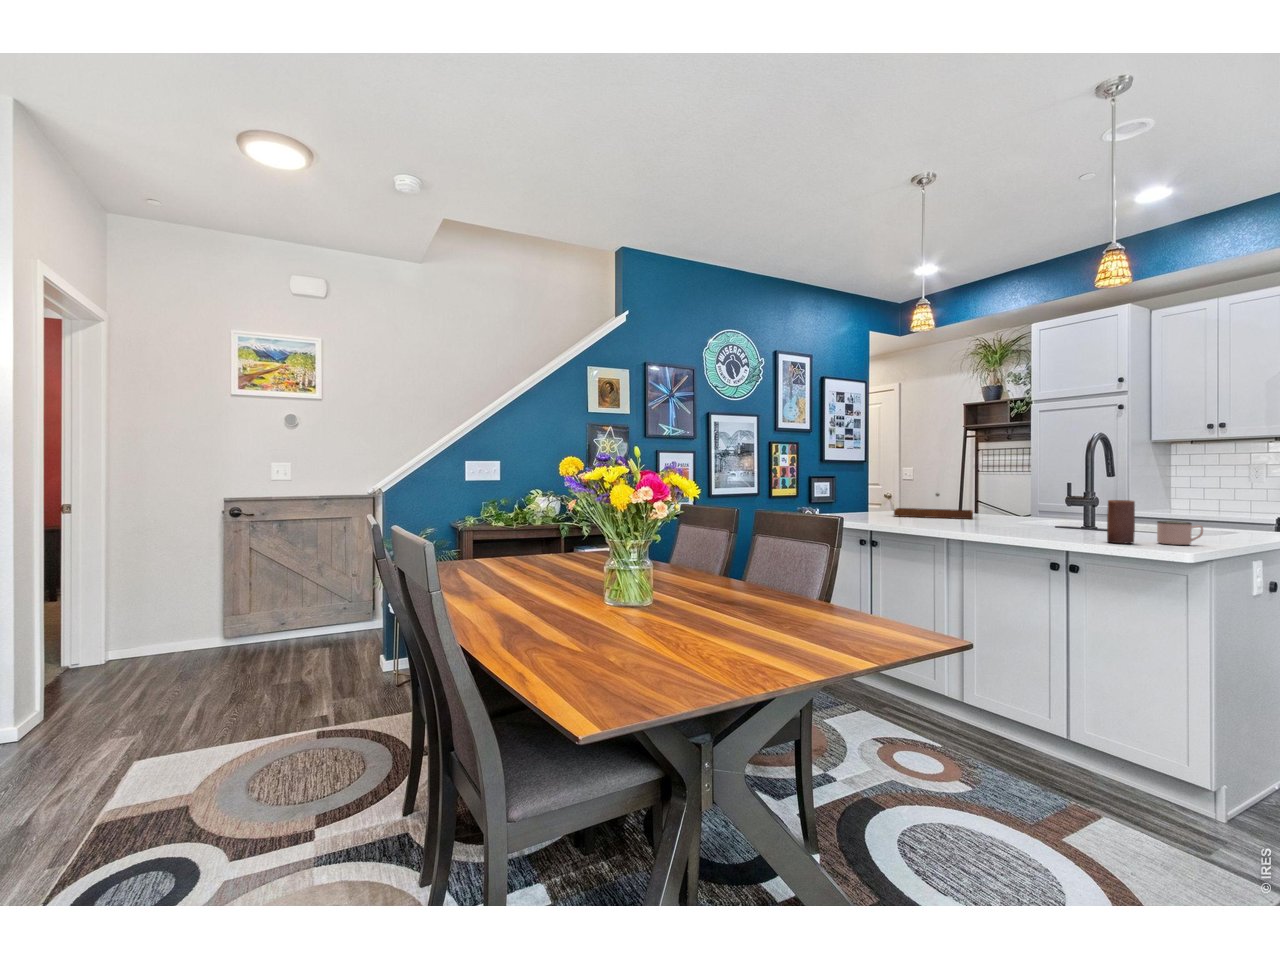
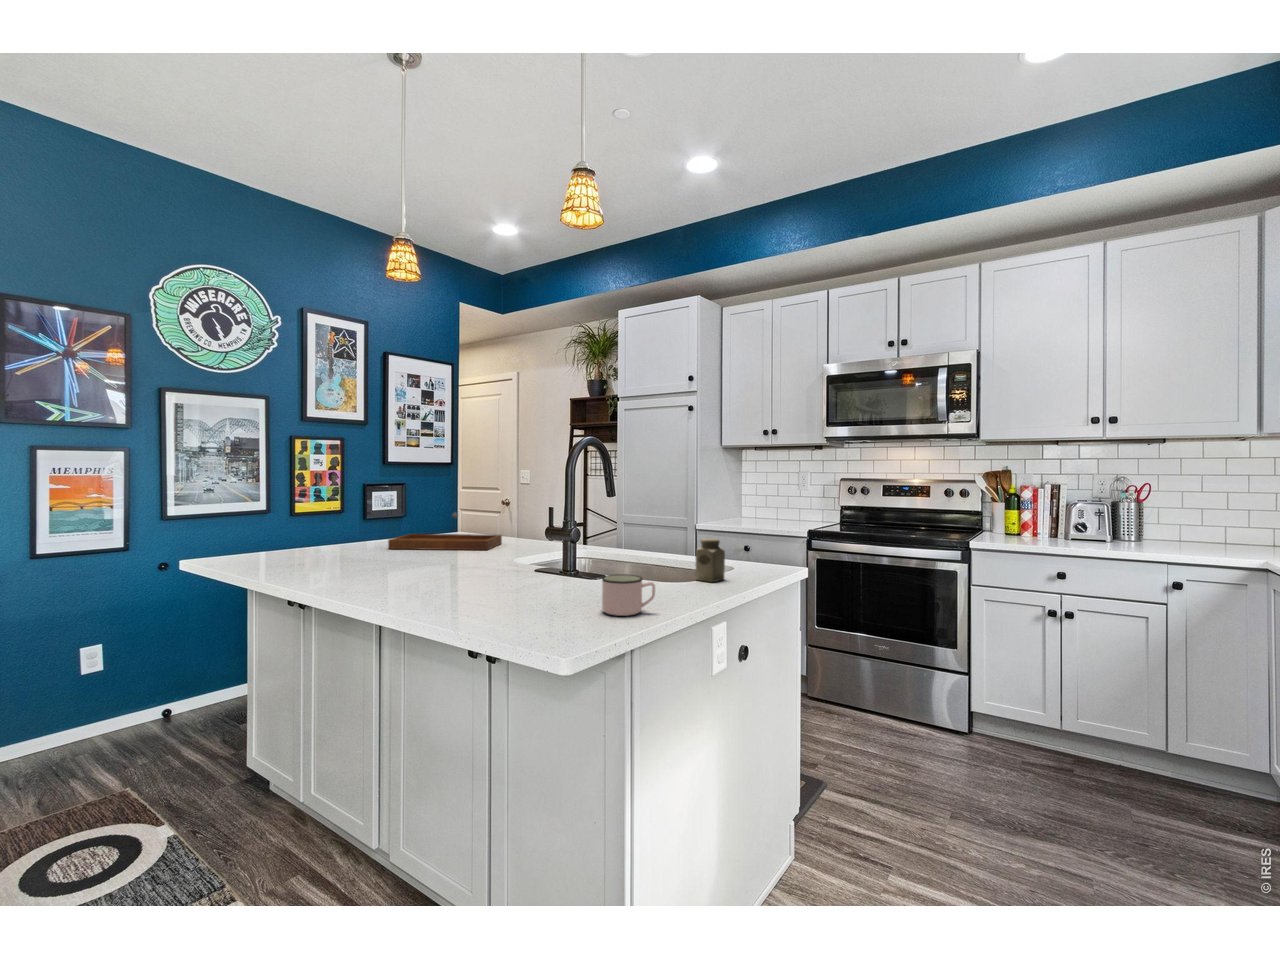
candle: present [1107,500,1135,543] -> none [530,545,566,620]
salt shaker: none [1204,506,1233,538] -> present [696,538,725,582]

